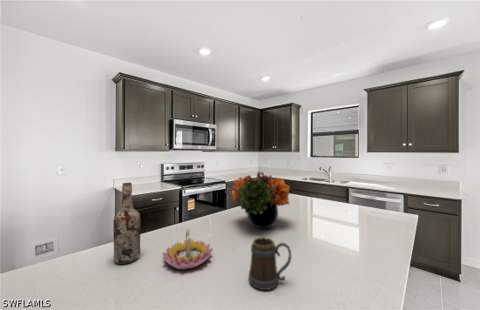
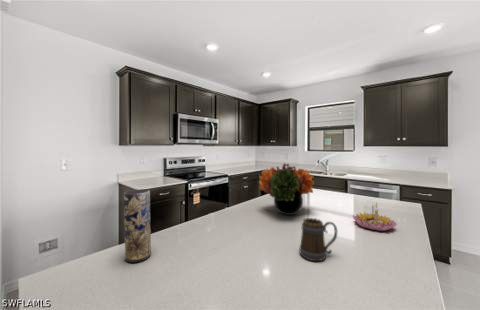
wine bottle: present [113,183,140,264] -> none [170,173,192,247]
vase: none [53,201,86,283] -> present [124,189,151,263]
candle holder: present [162,229,213,270] -> present [353,203,397,231]

